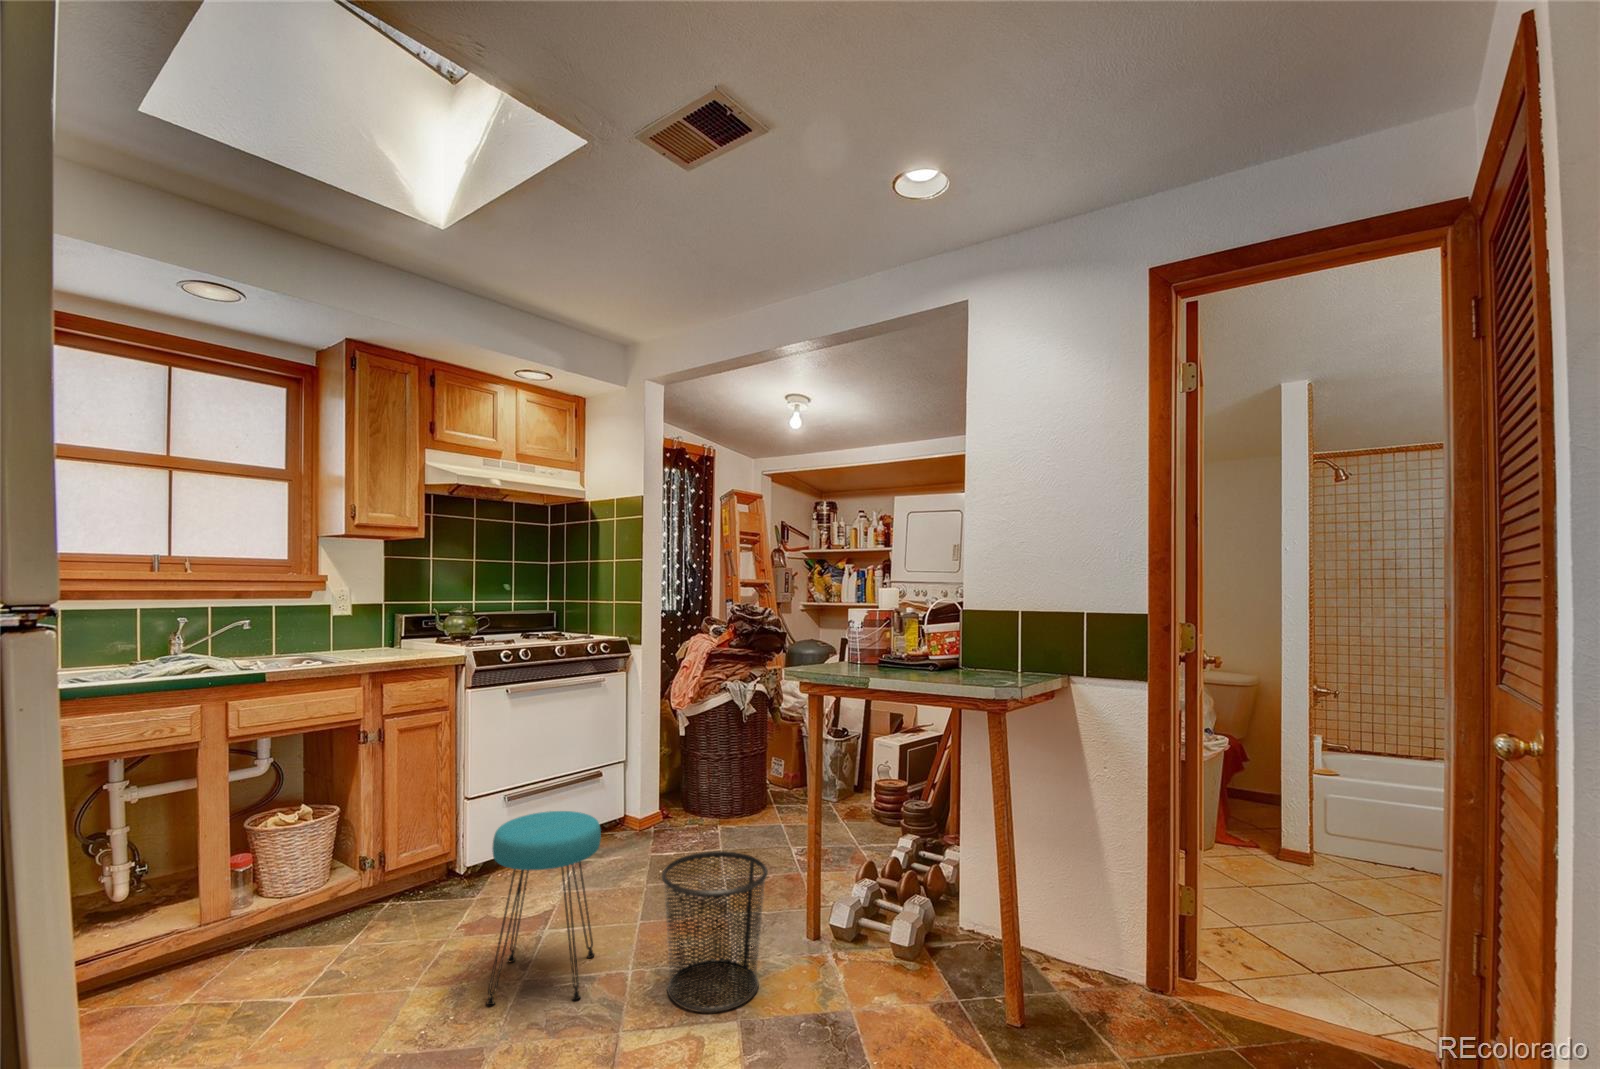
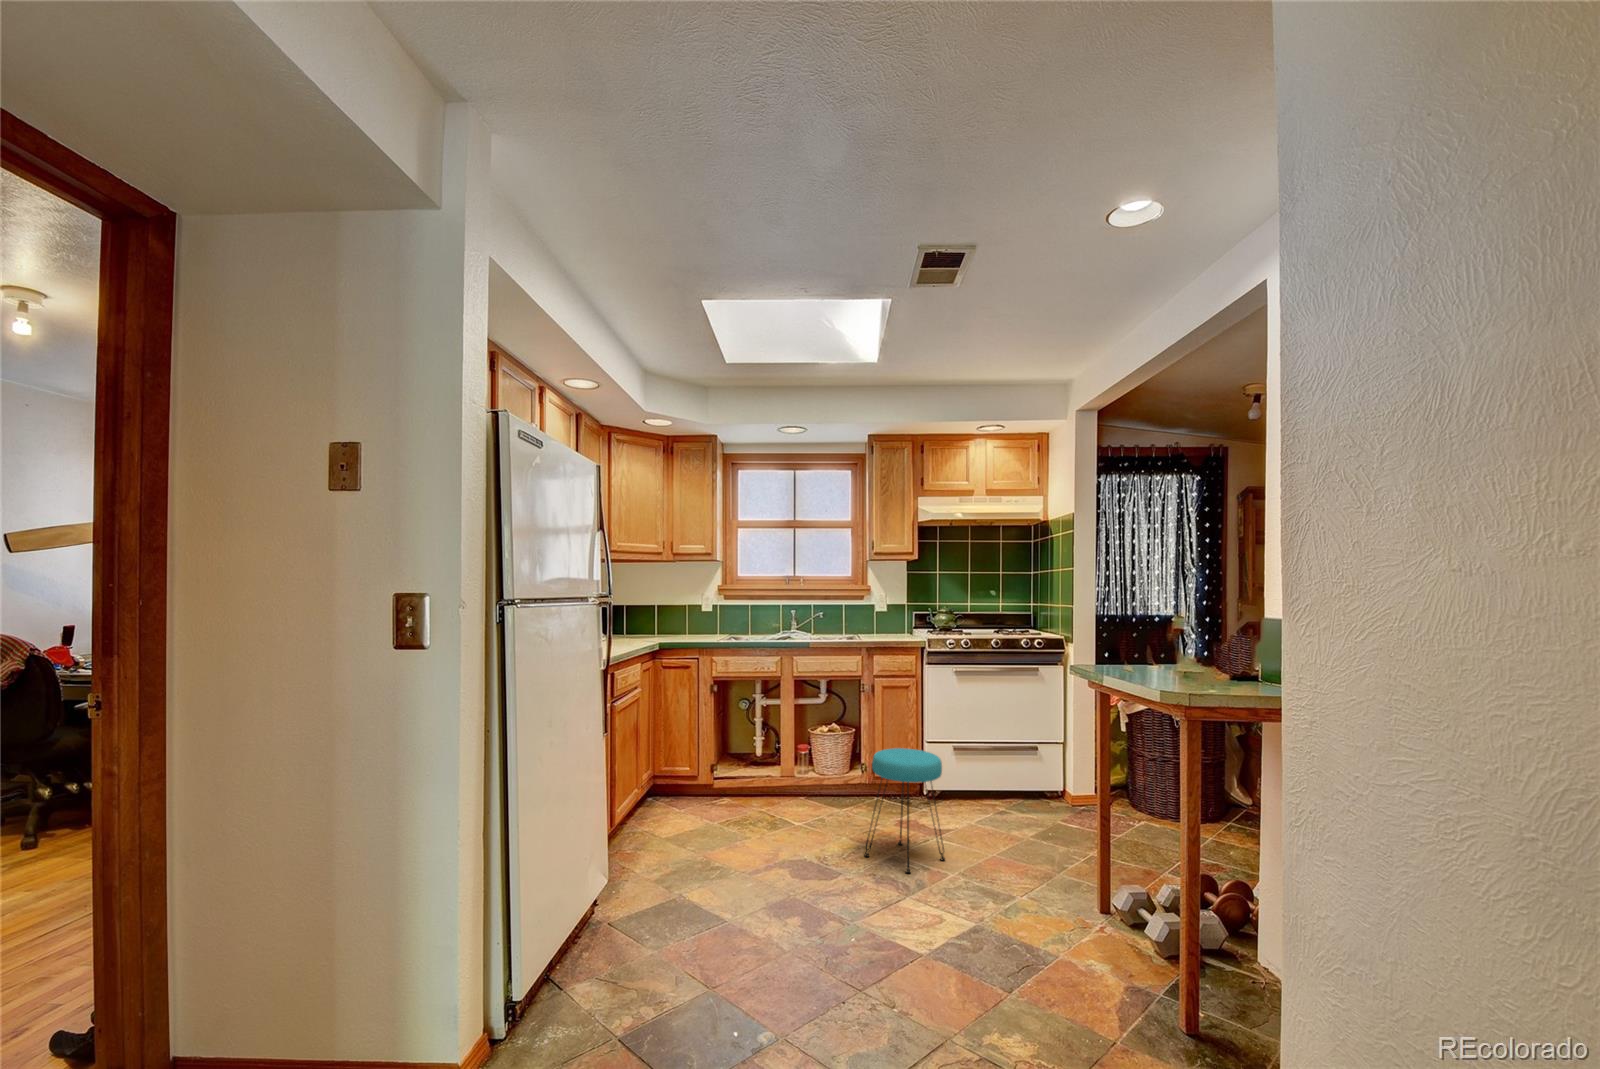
waste bin: present [662,851,768,1012] -> none [949,803,1033,919]

